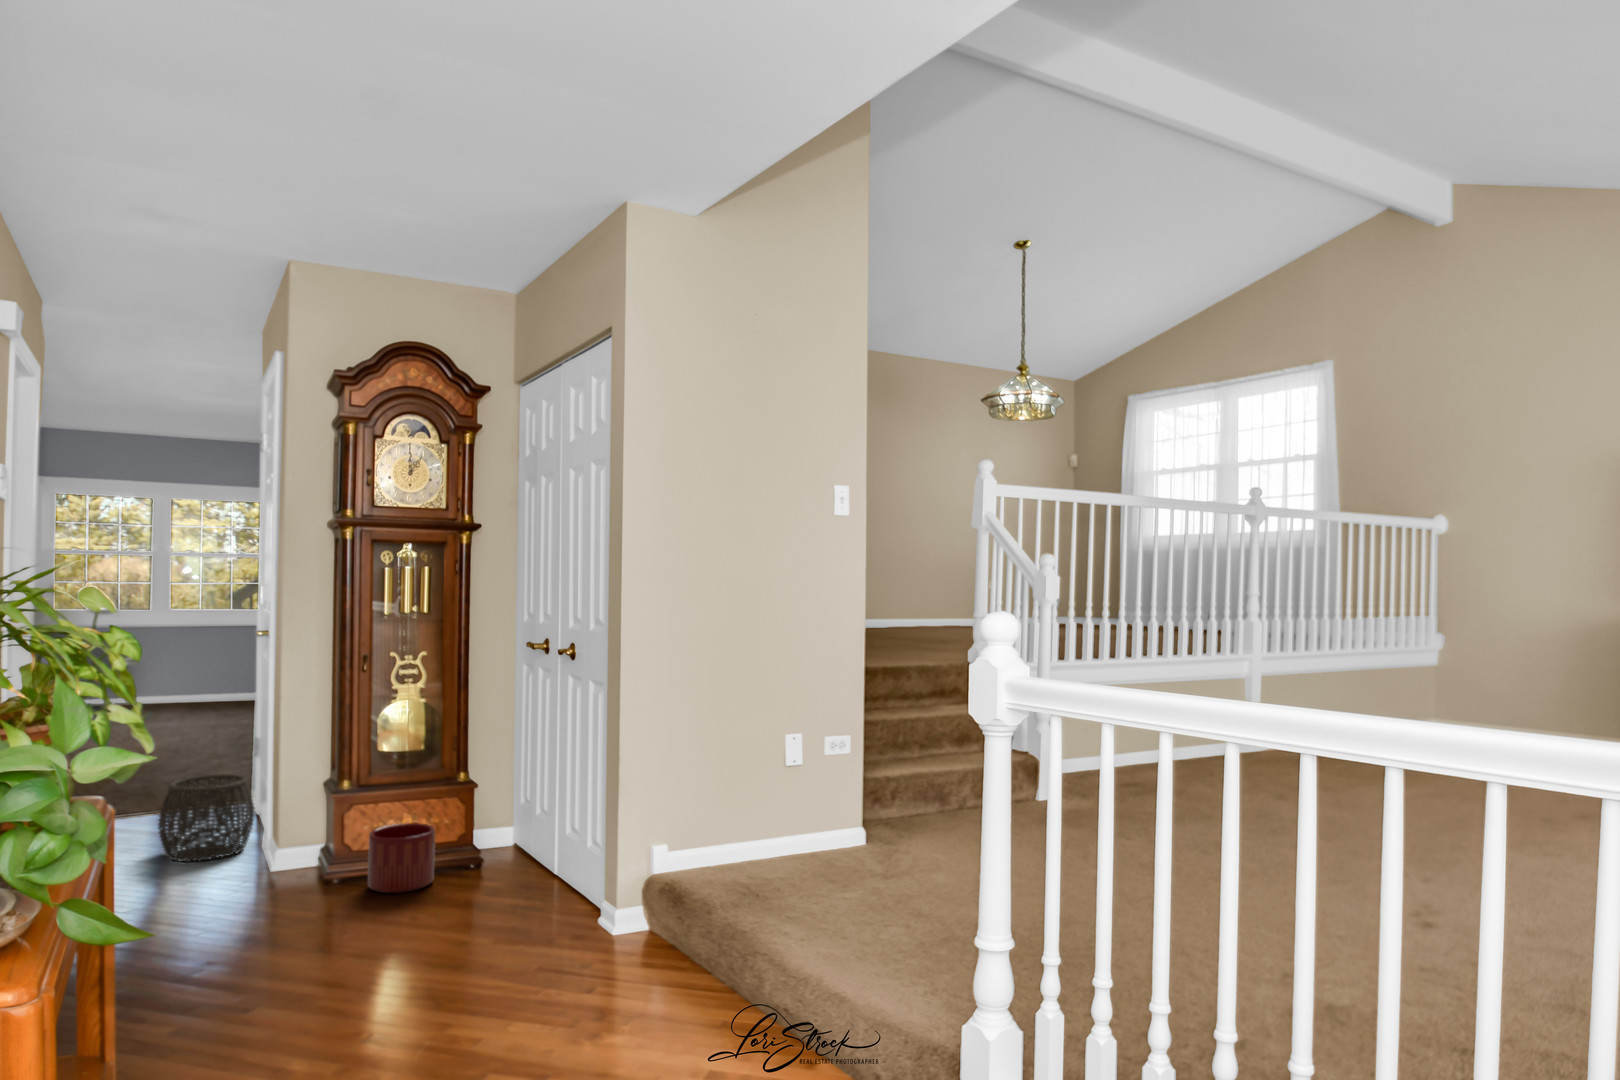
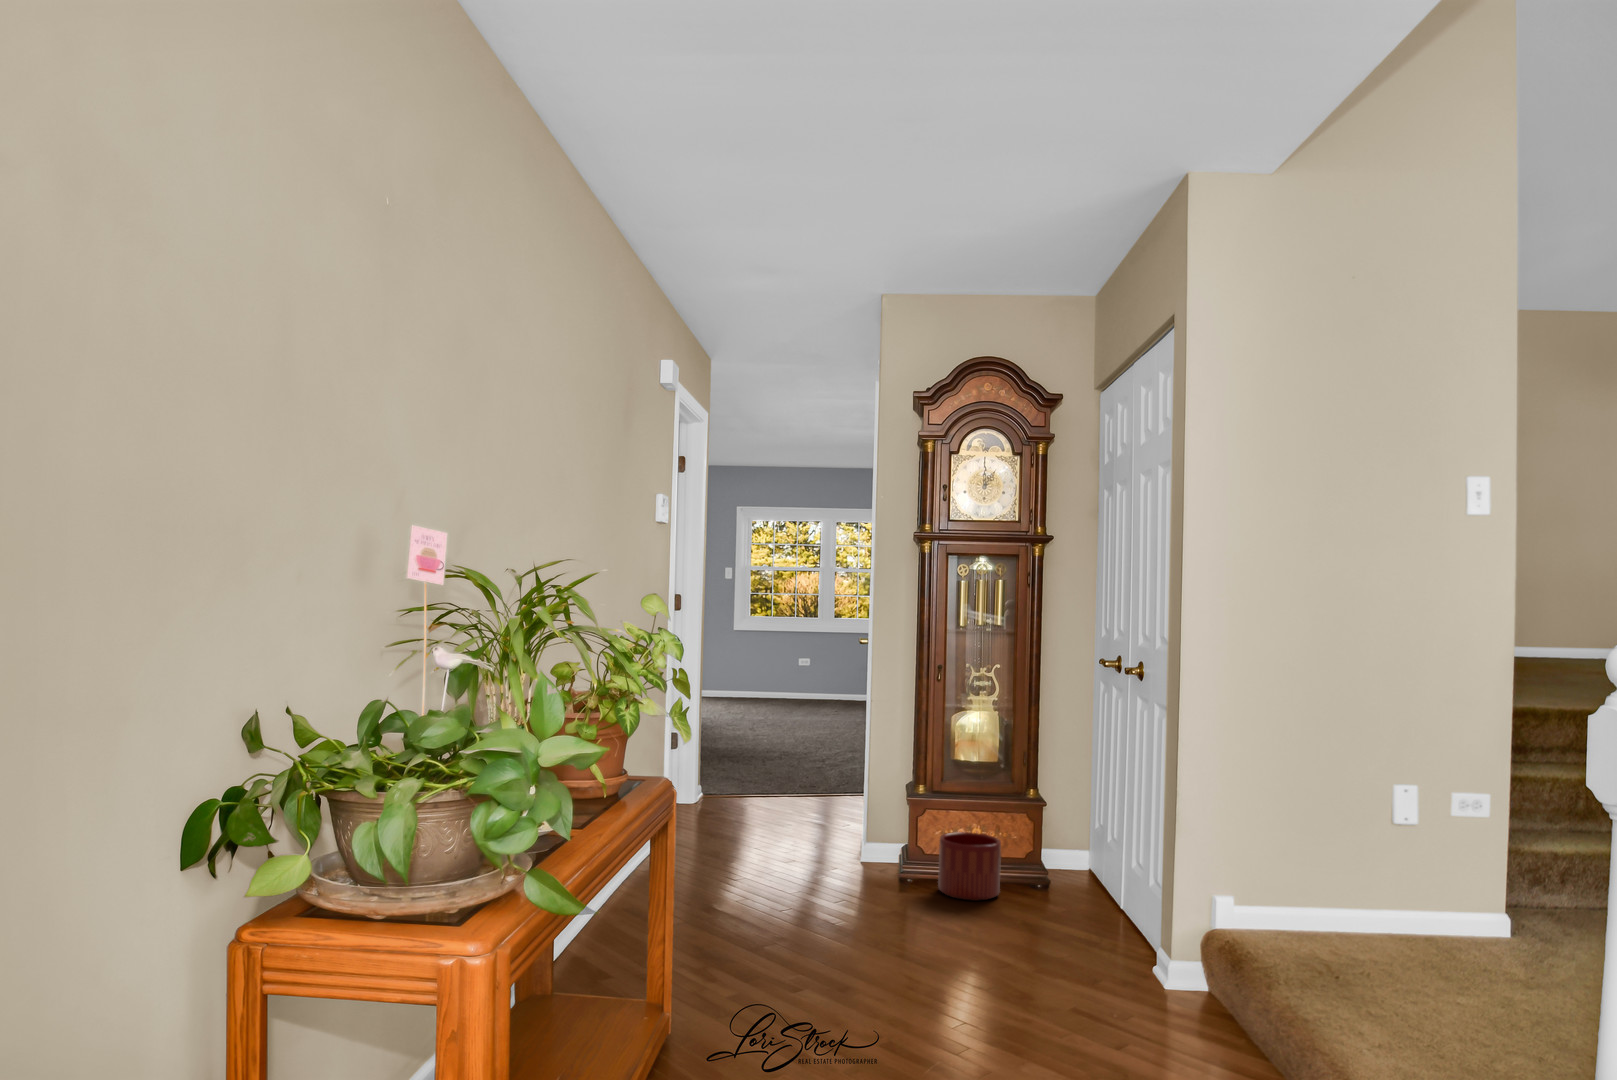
woven basket: present [158,774,255,862] -> none [783,766,858,842]

